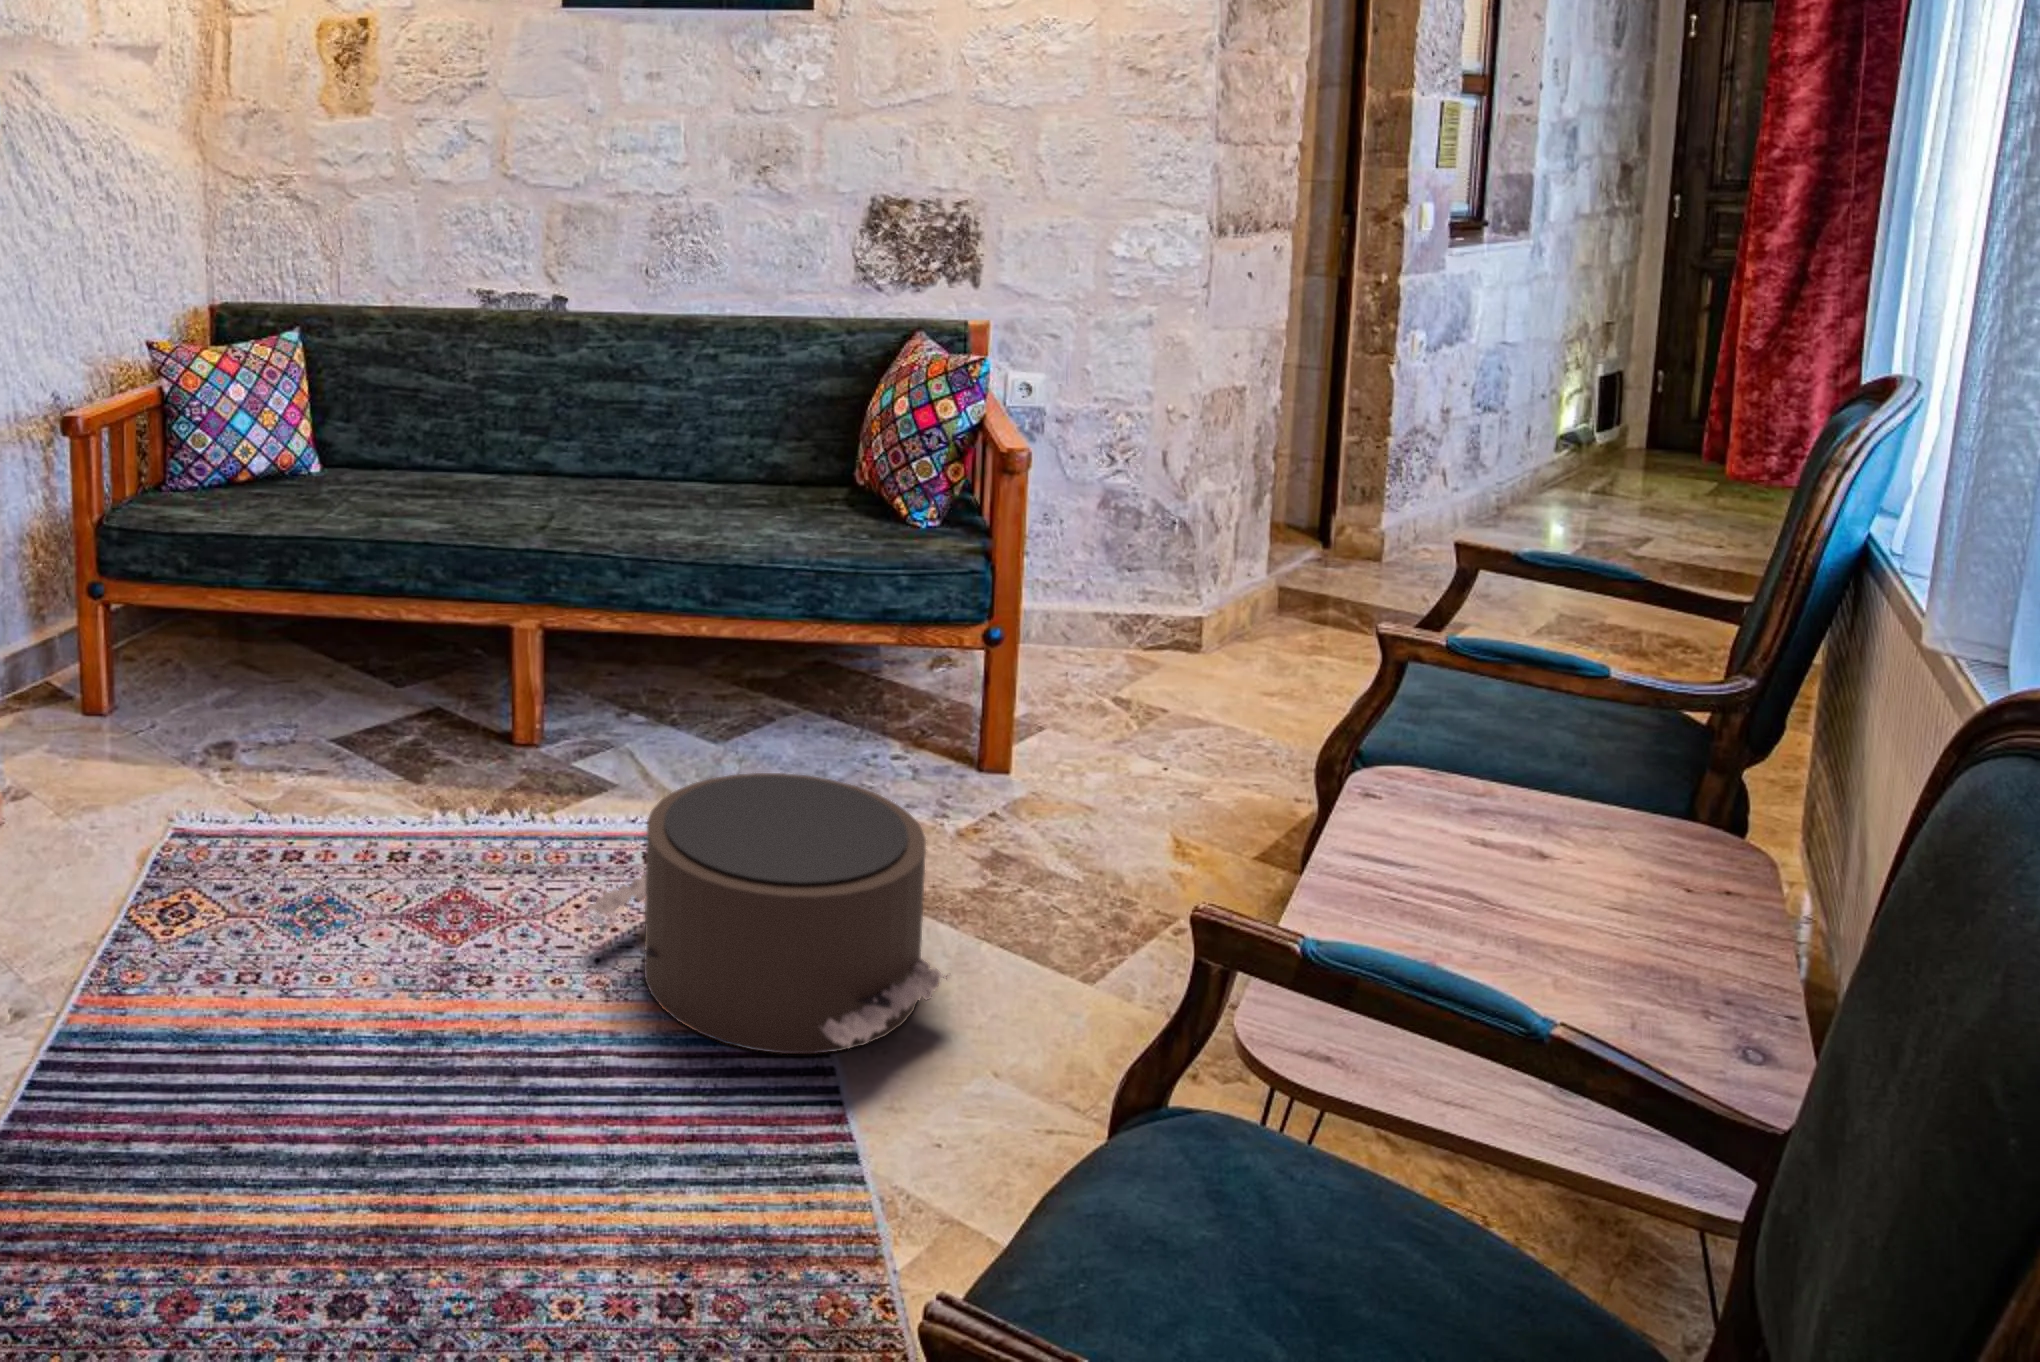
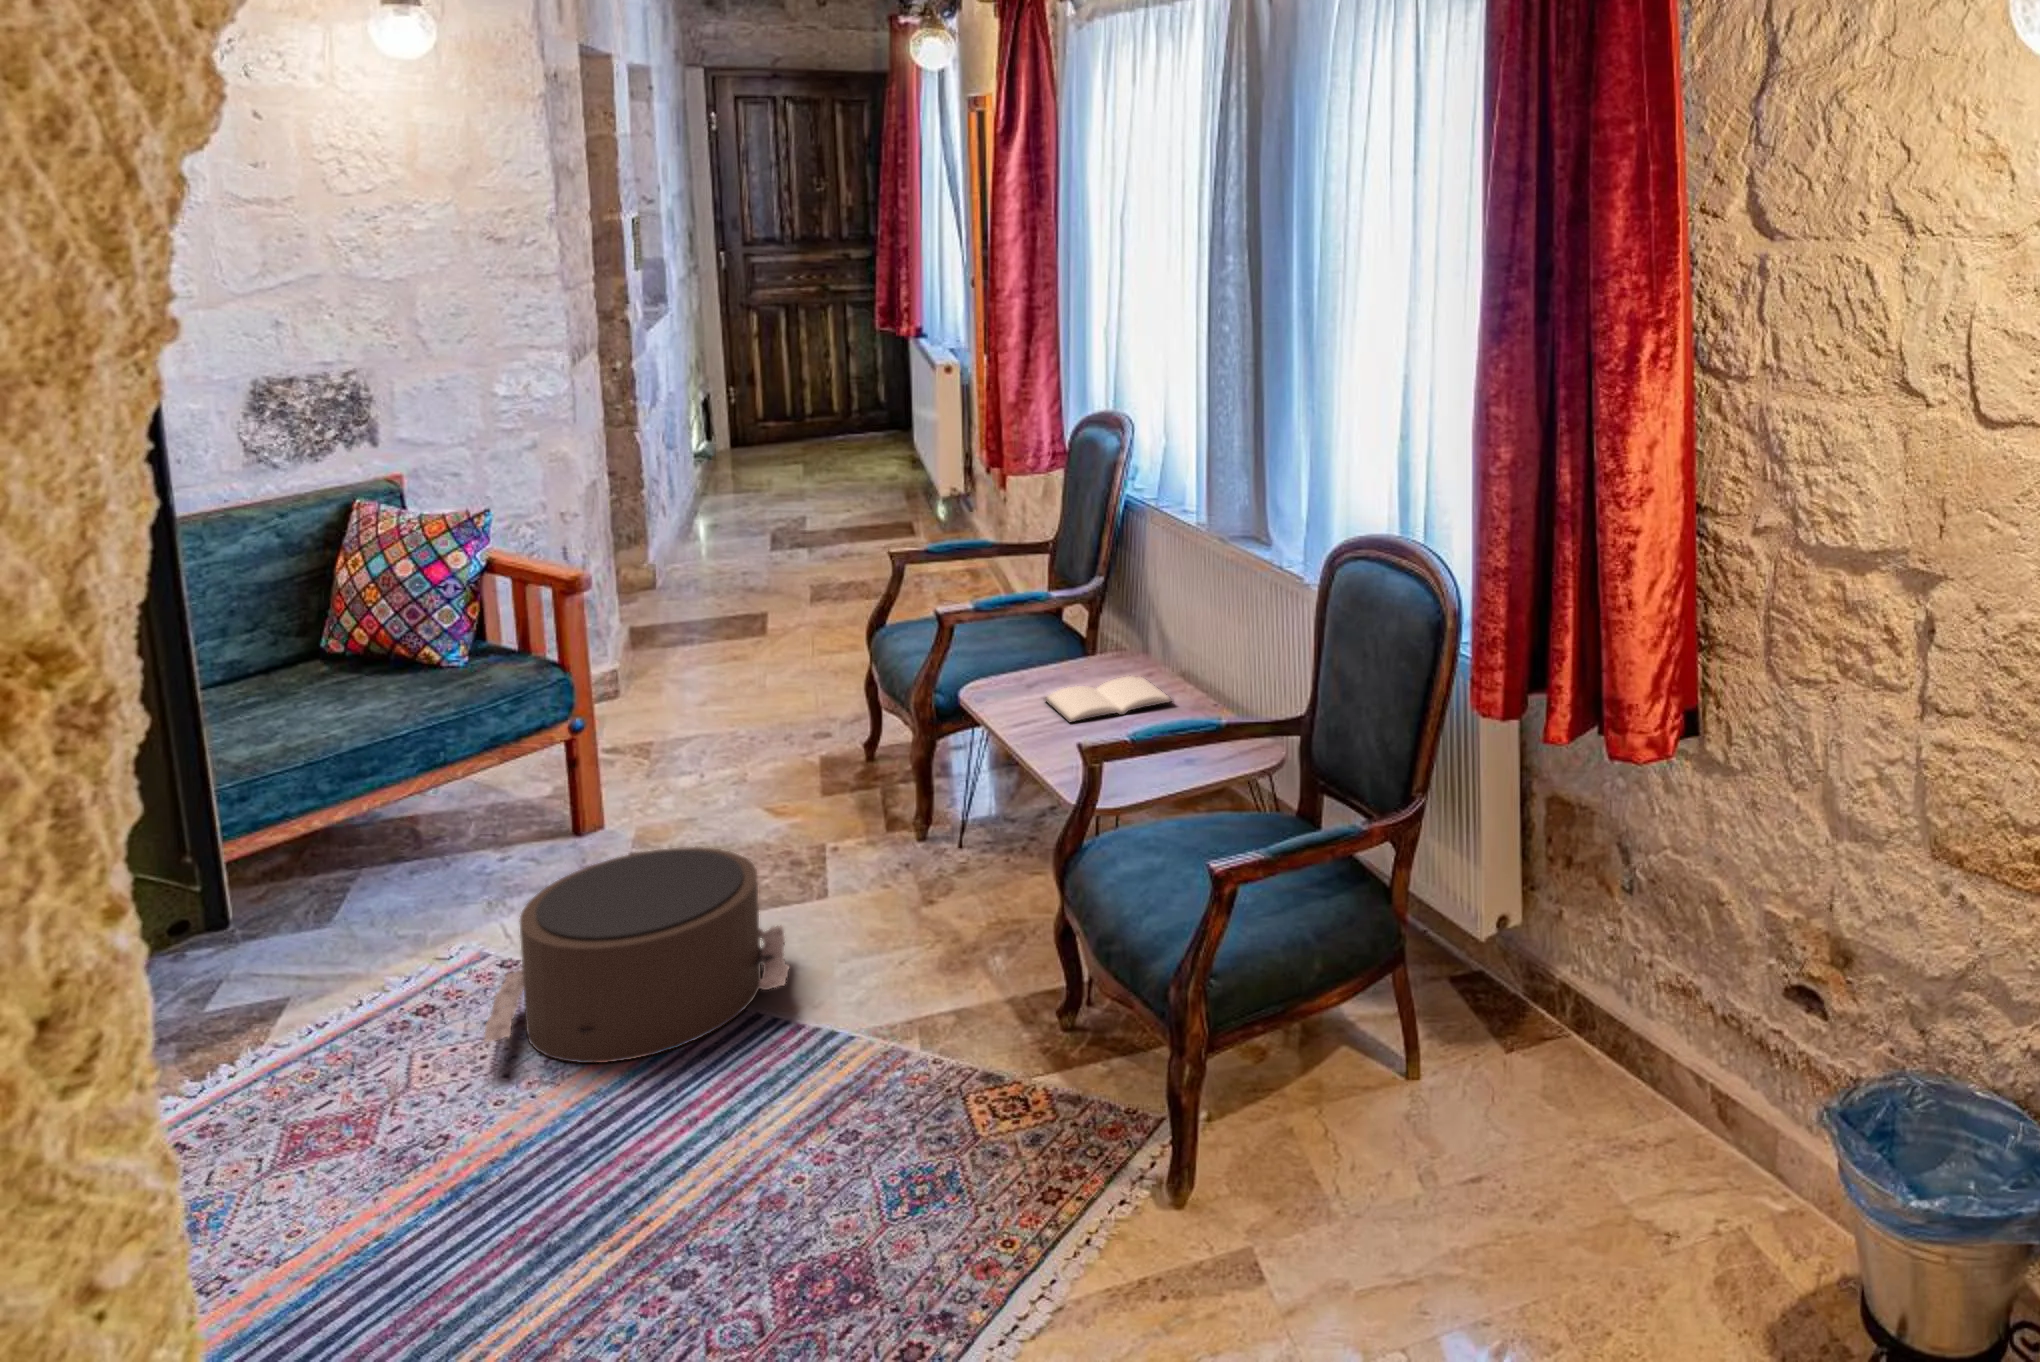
book: none [1400,817,1687,950] -> present [1045,676,1173,722]

